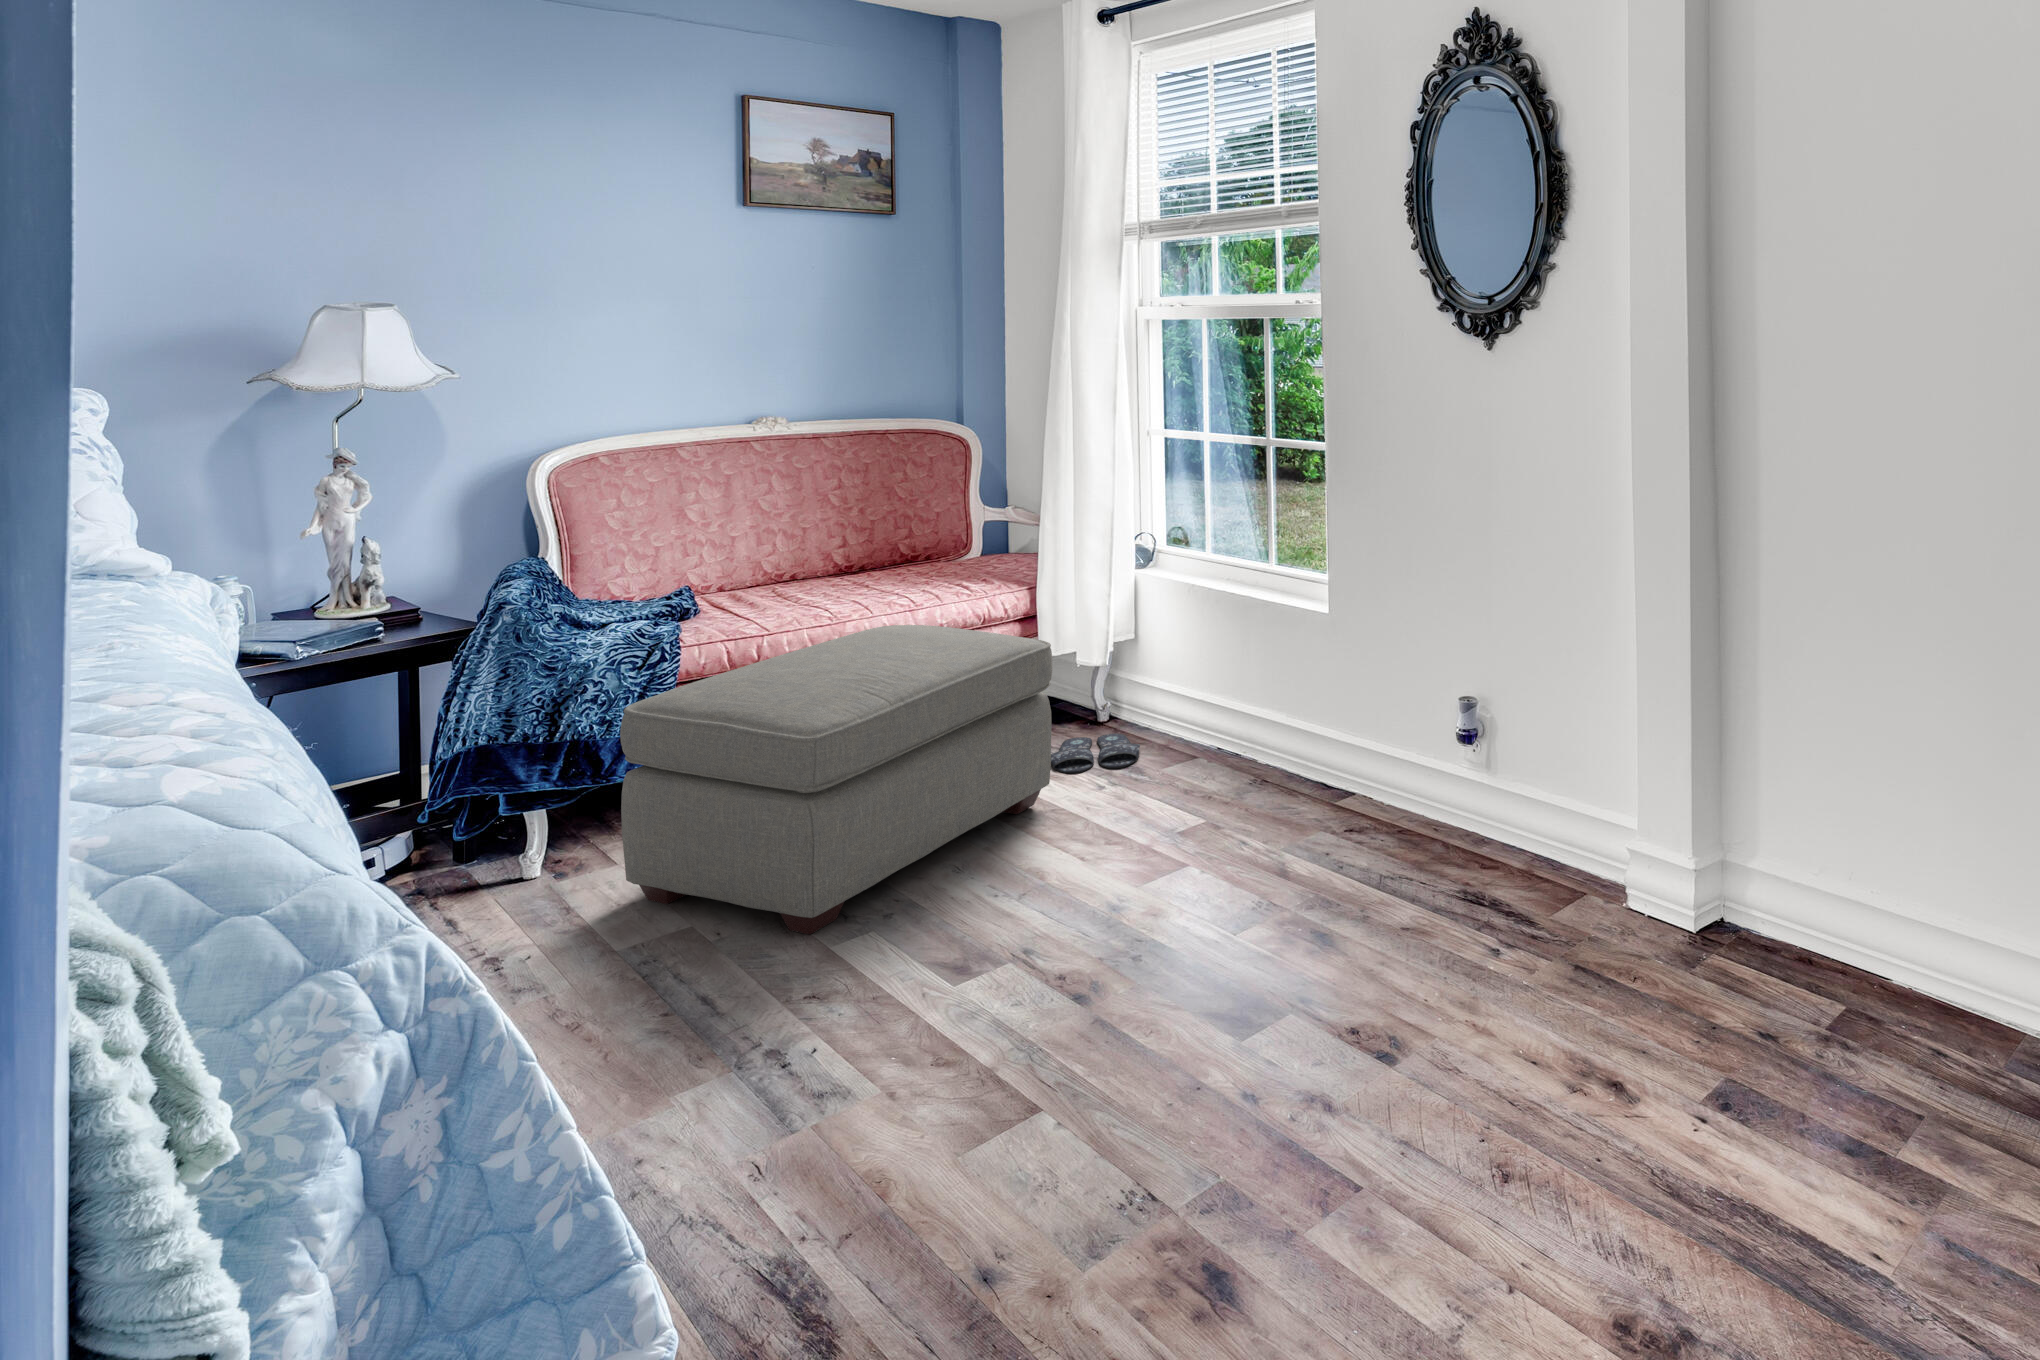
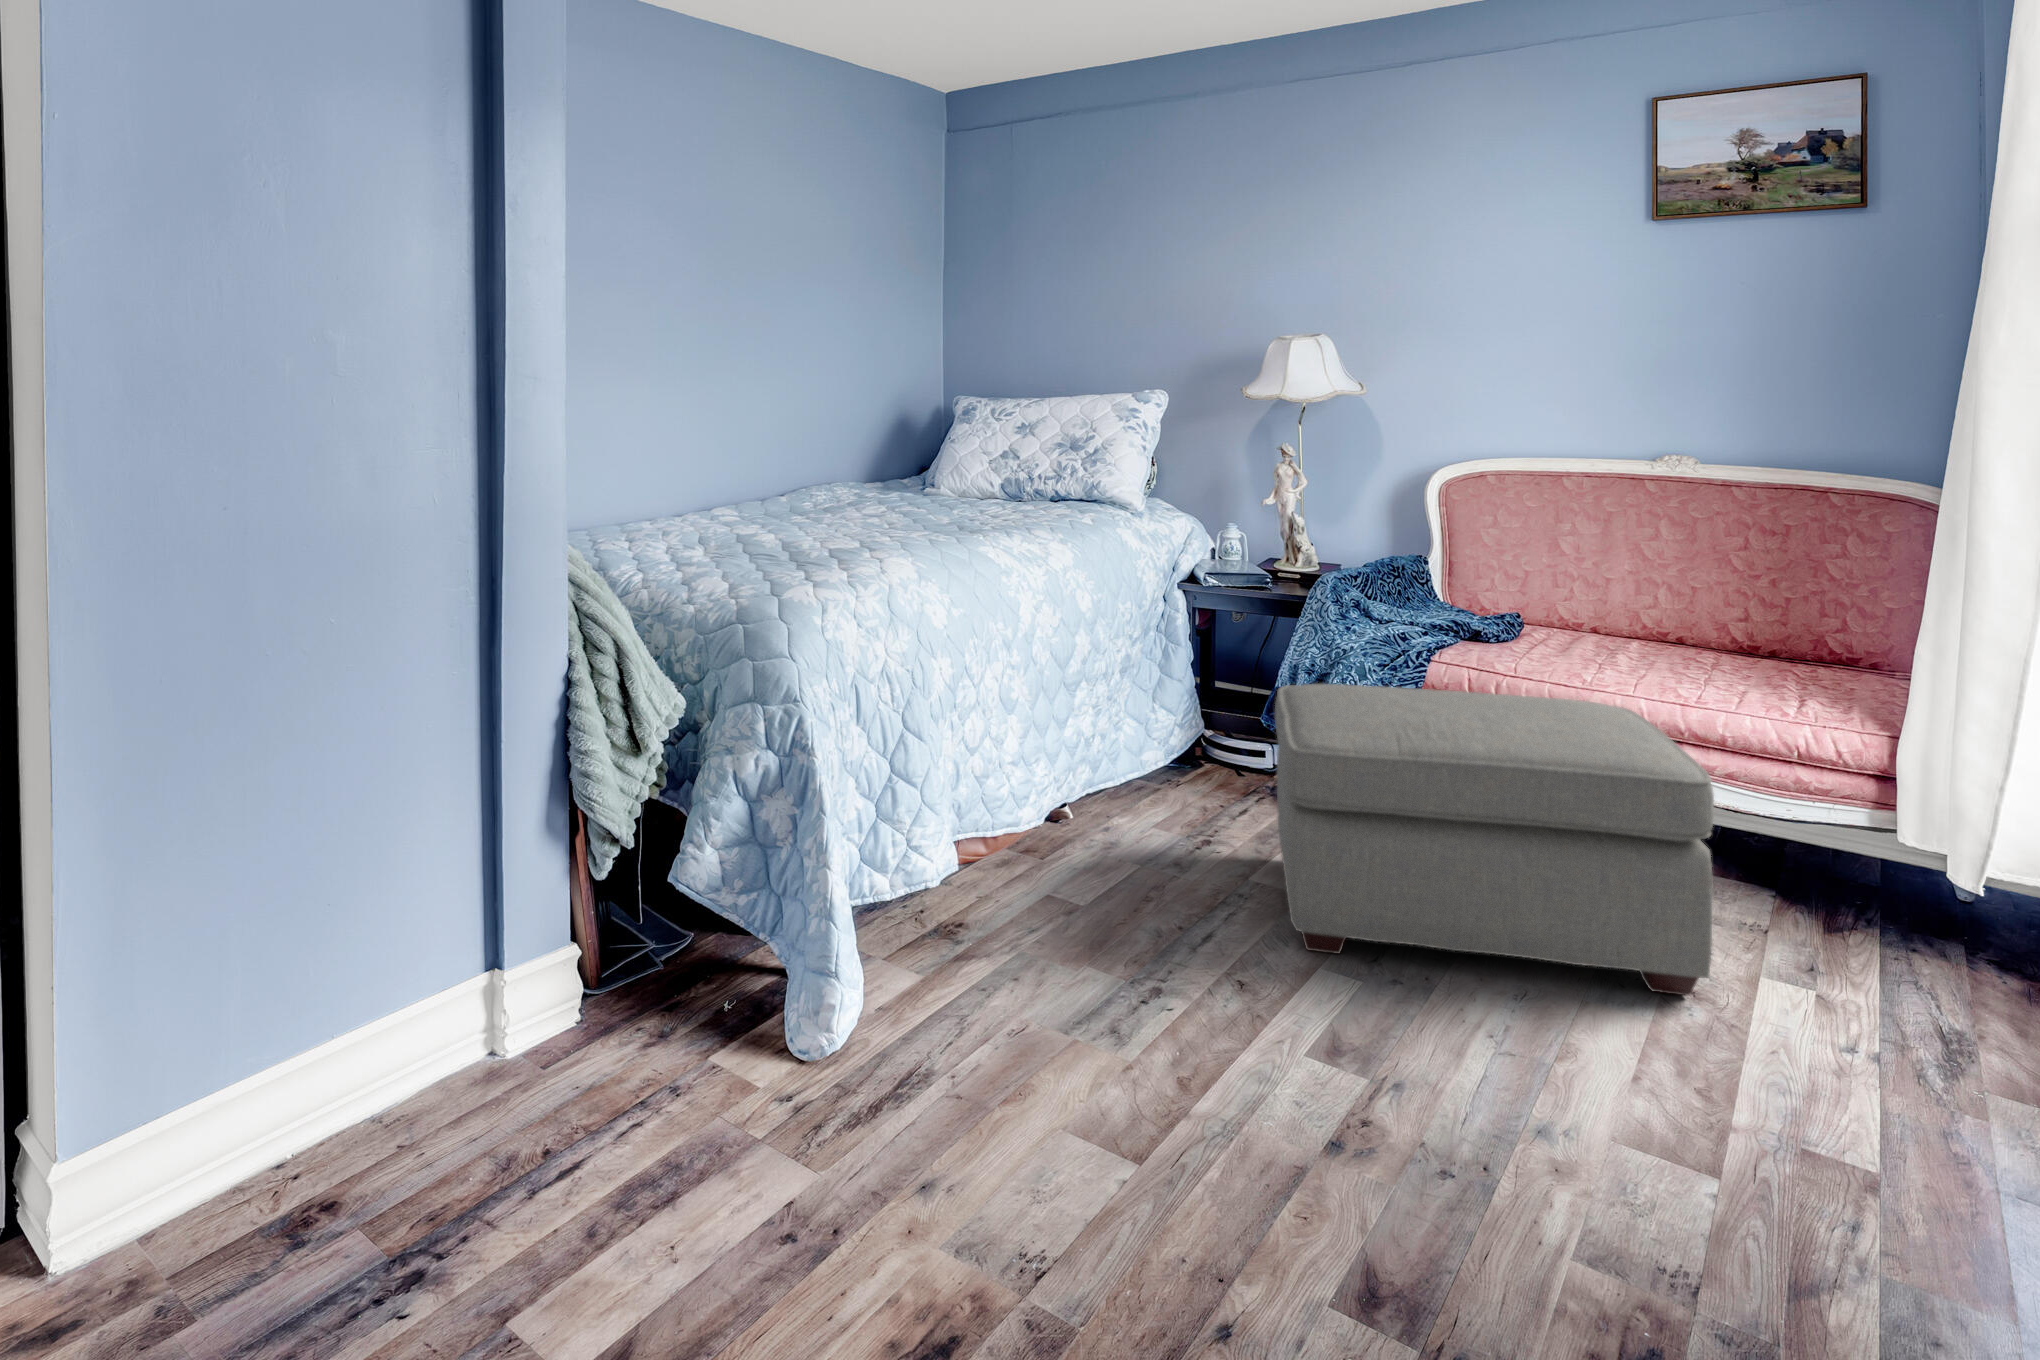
slippers: present [1051,733,1140,774] -> none [1806,971,1998,1045]

